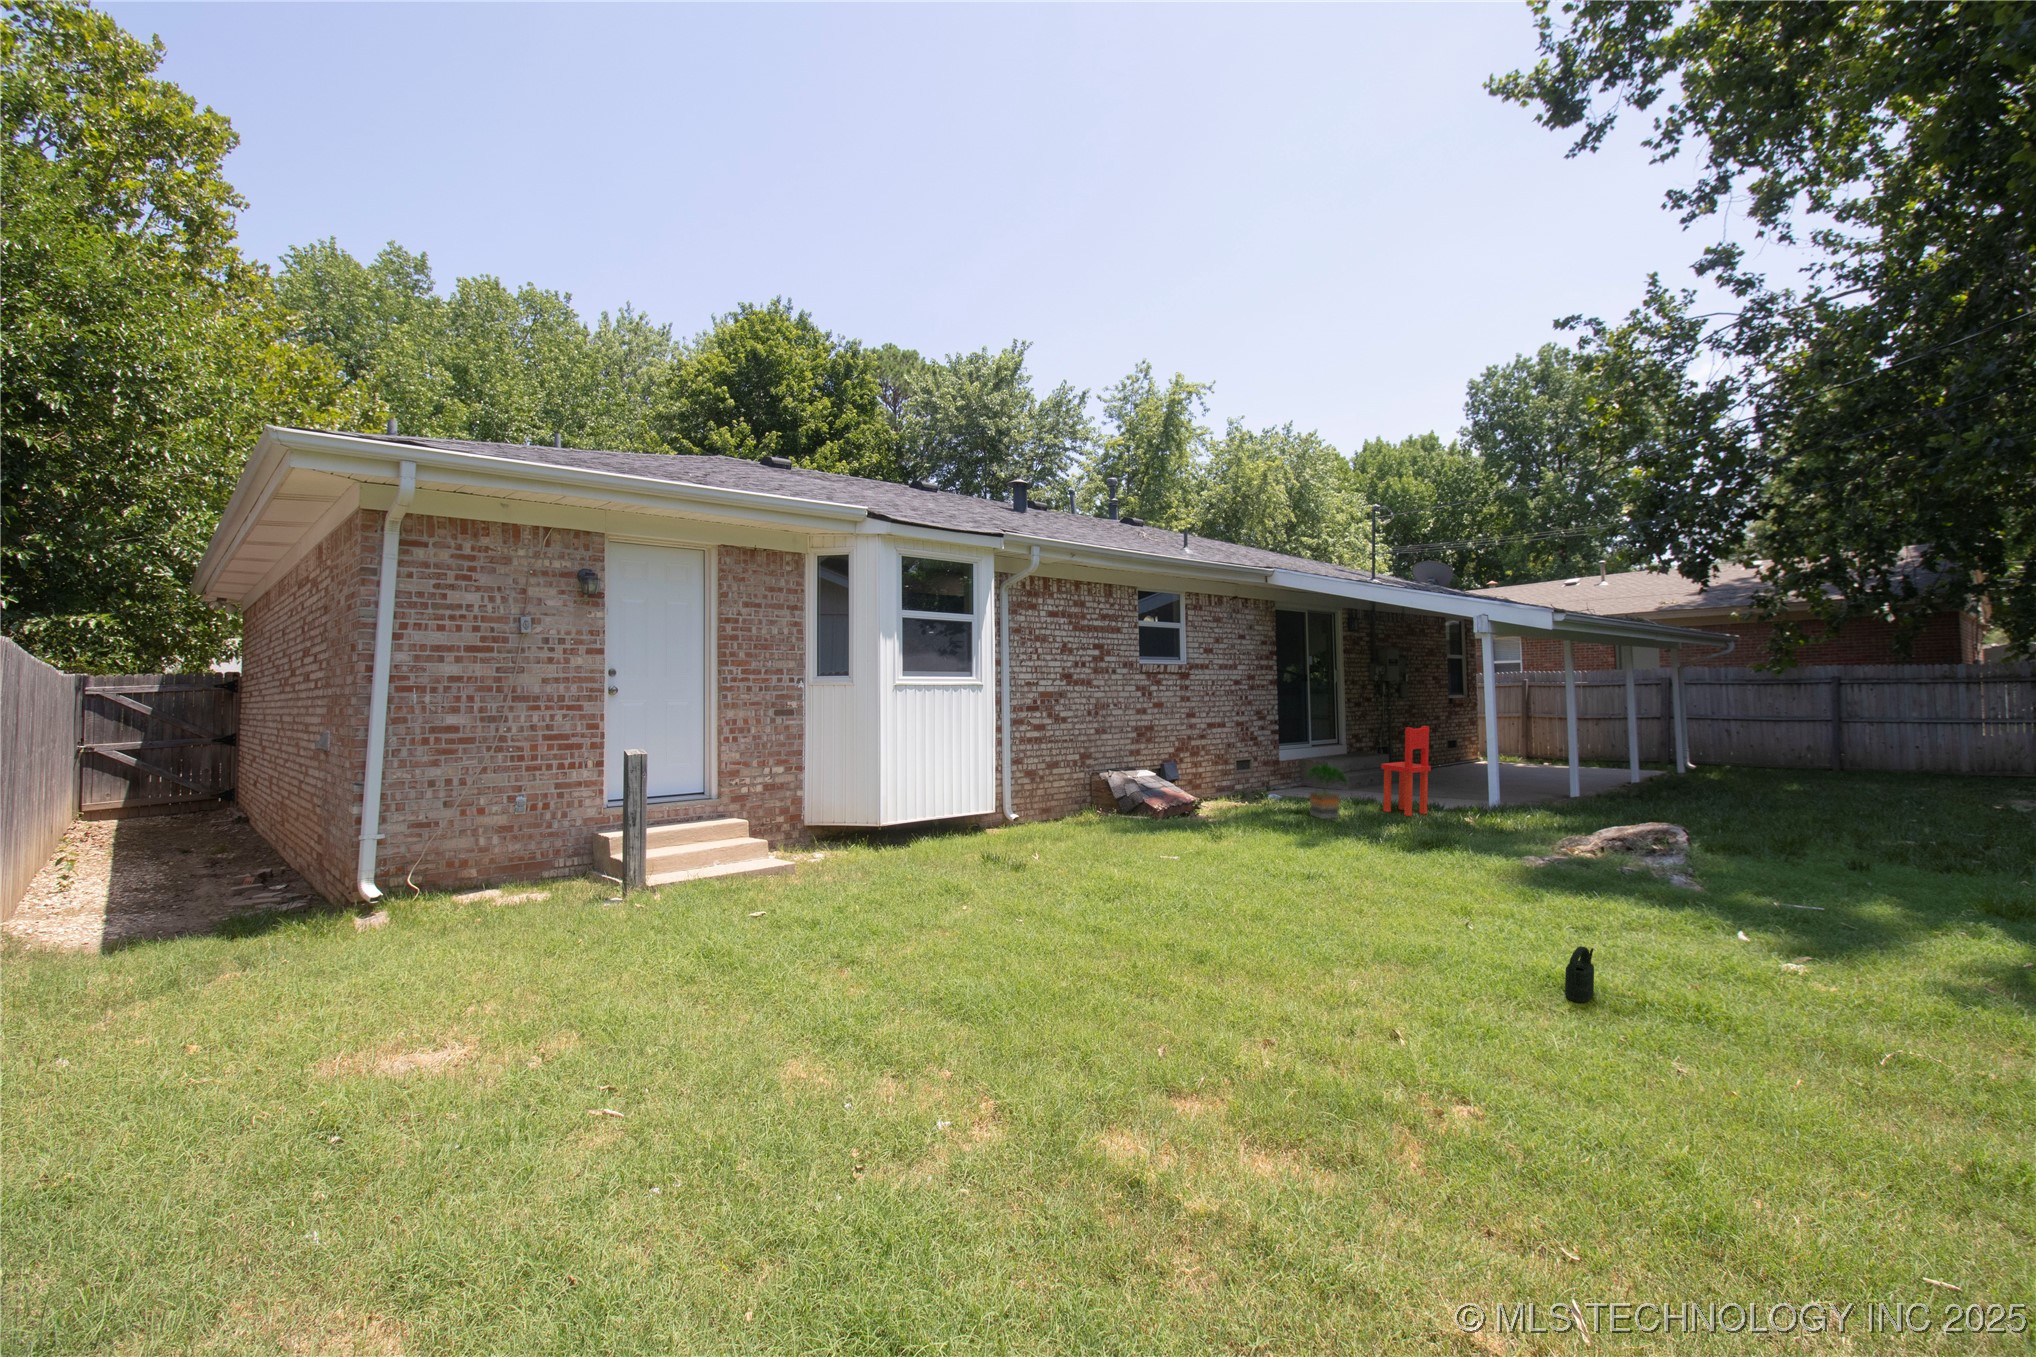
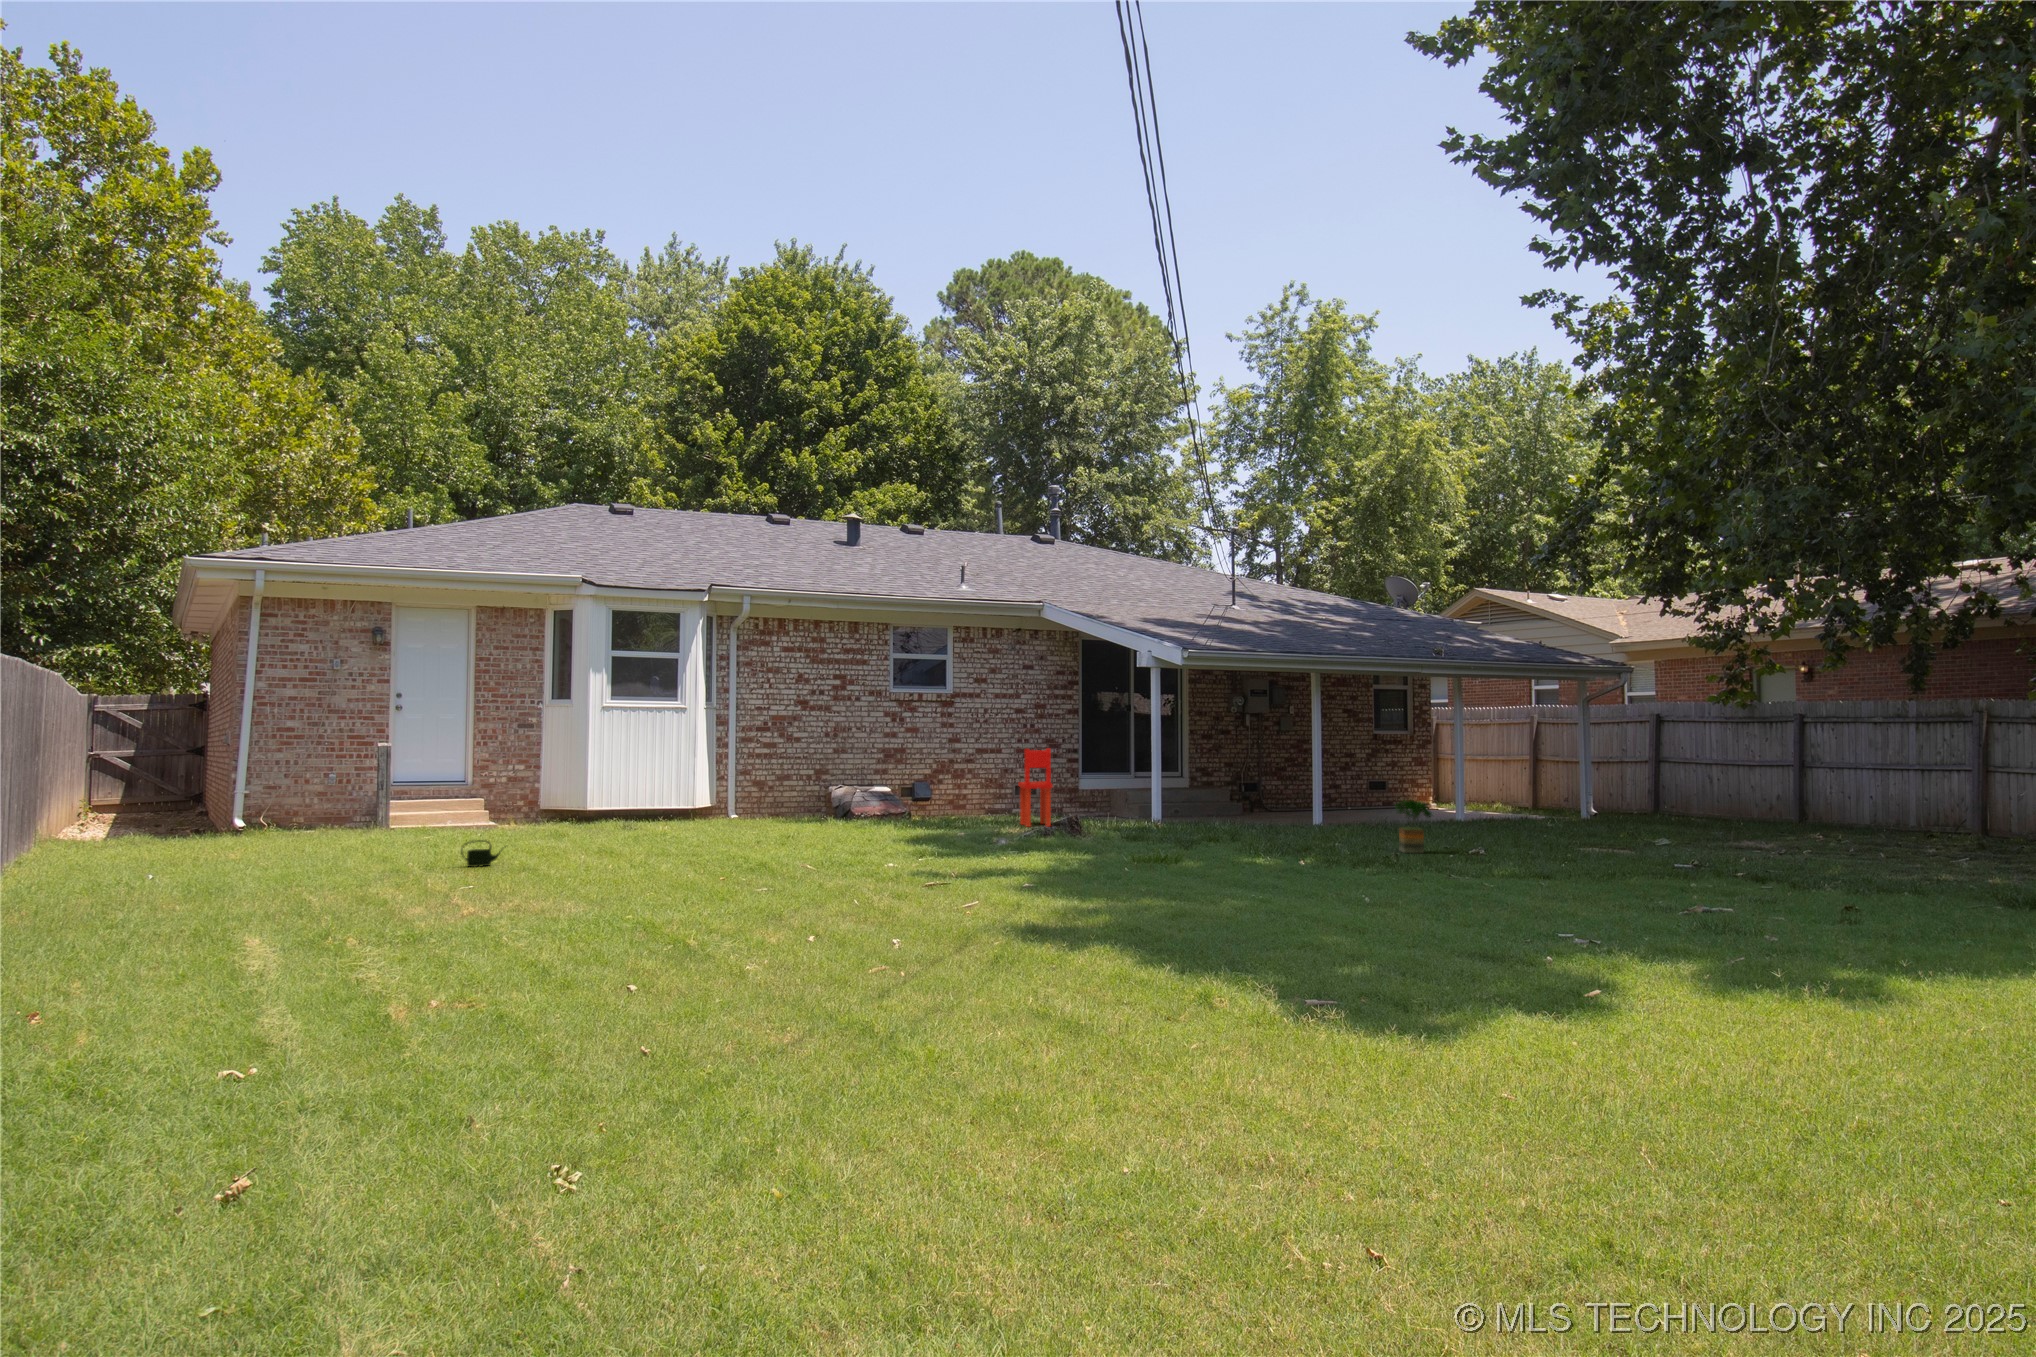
potted tree: present [1308,765,1348,819] -> present [1395,800,1432,853]
watering can: present [1565,946,1594,1002] -> present [461,840,502,867]

